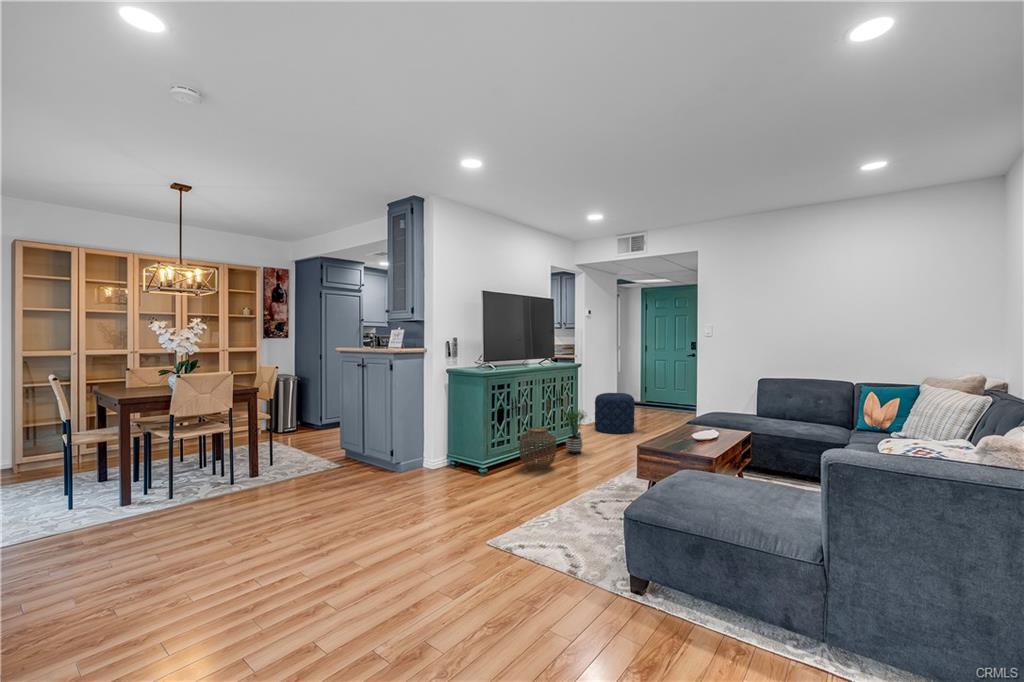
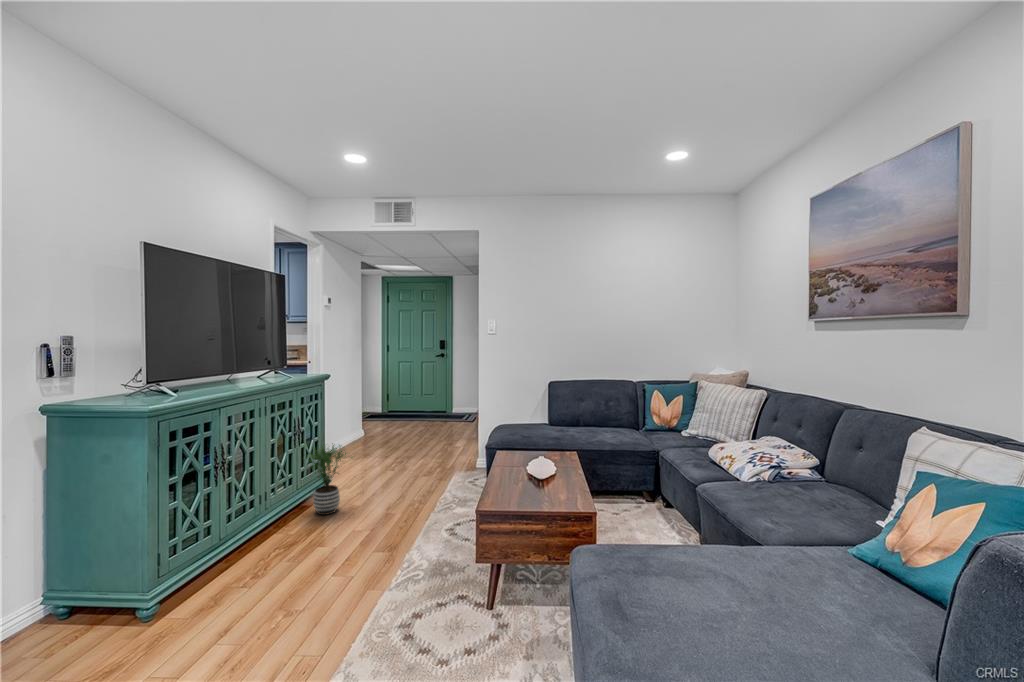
pouf: present [595,393,635,434] -> none [342,407,396,464]
woven basket: present [519,427,556,470] -> none [232,491,306,573]

